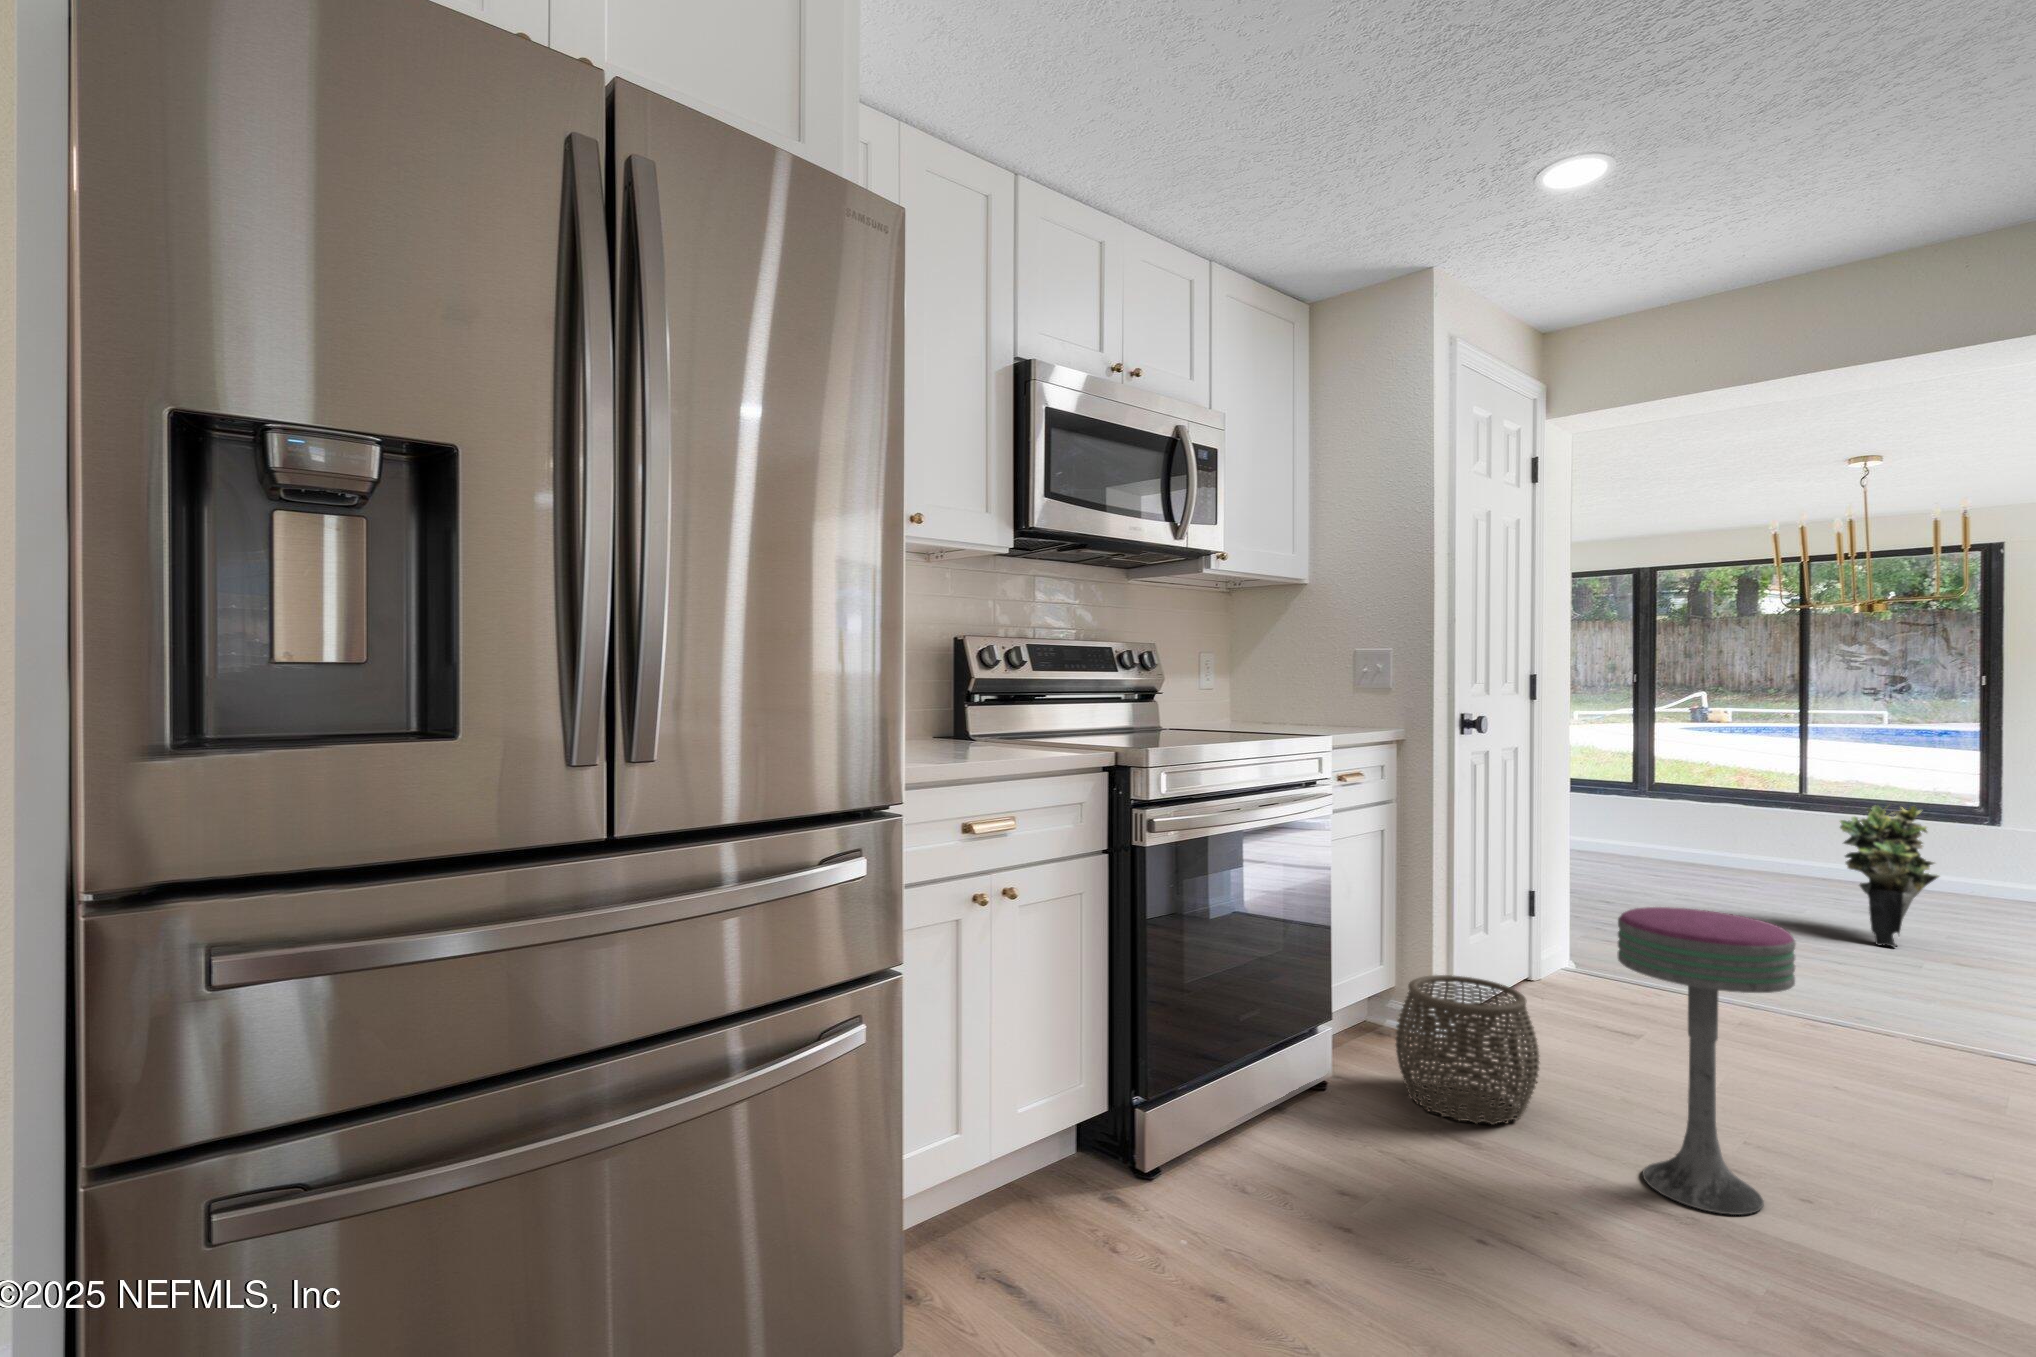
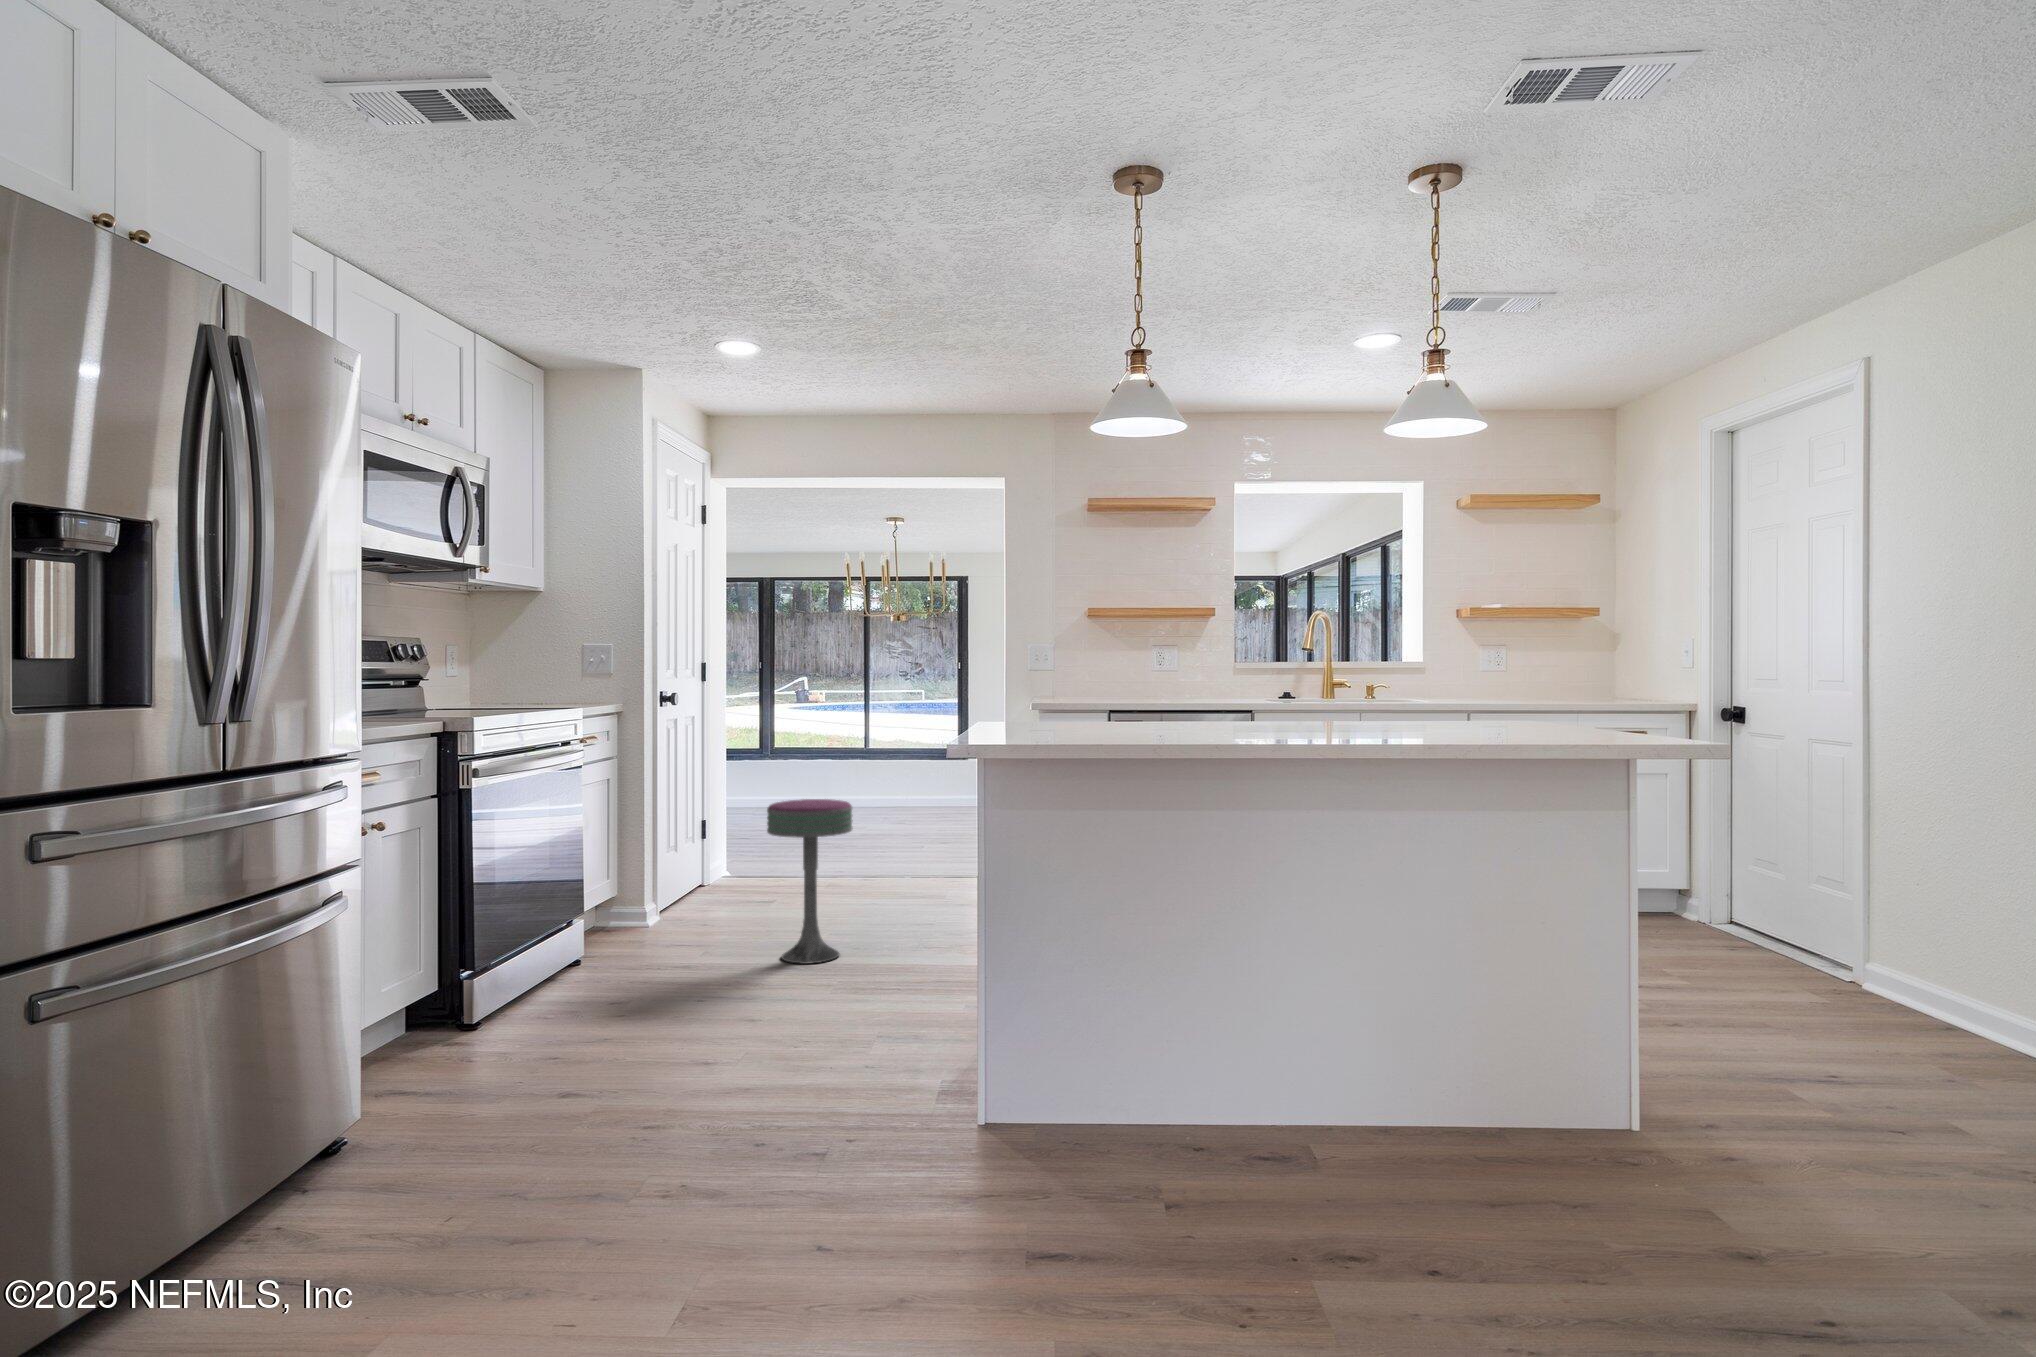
potted plant: present [1840,806,1939,947] -> none [883,747,933,839]
woven basket: present [1395,975,1540,1125] -> none [628,870,723,961]

